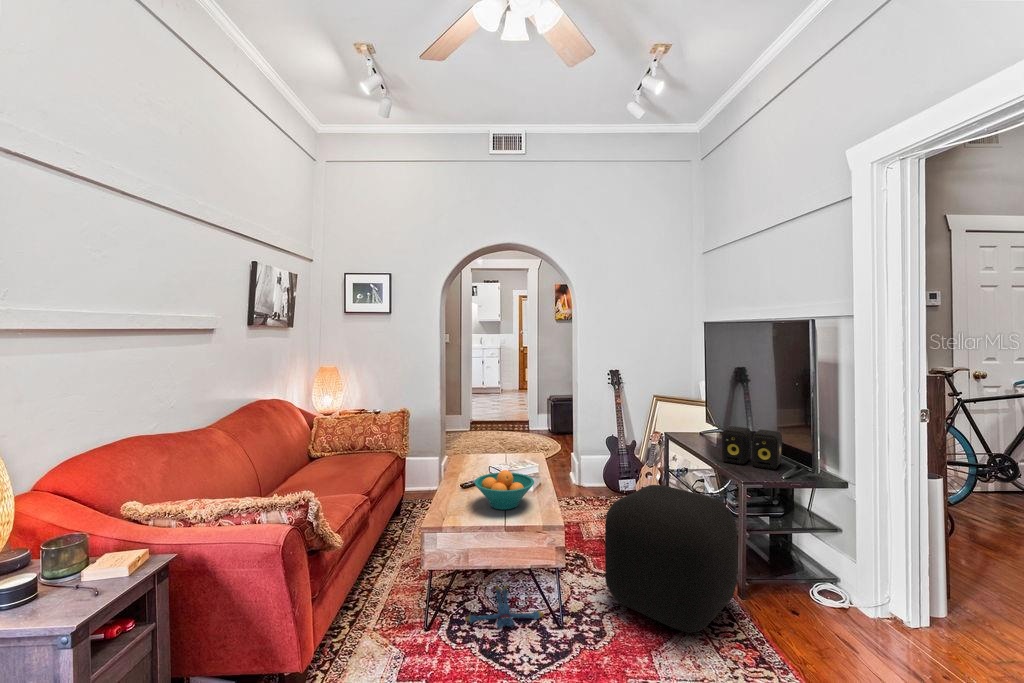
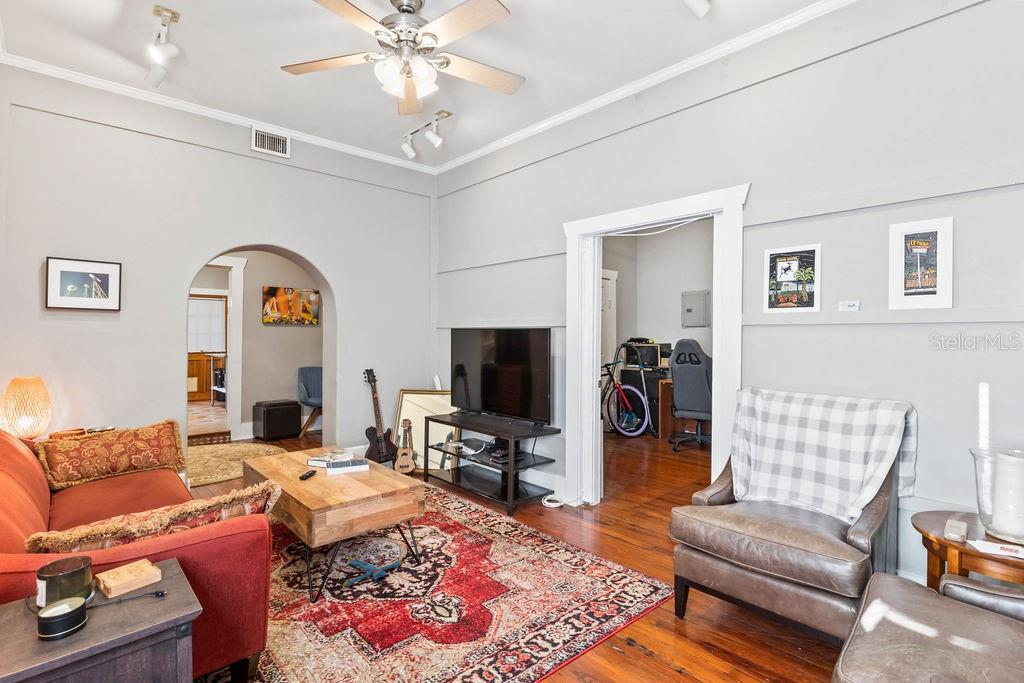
speaker: present [722,426,782,469] -> none [490,403,525,428]
fruit bowl: present [474,470,534,510] -> none [337,452,390,485]
ottoman: present [605,485,737,633] -> none [434,449,519,540]

